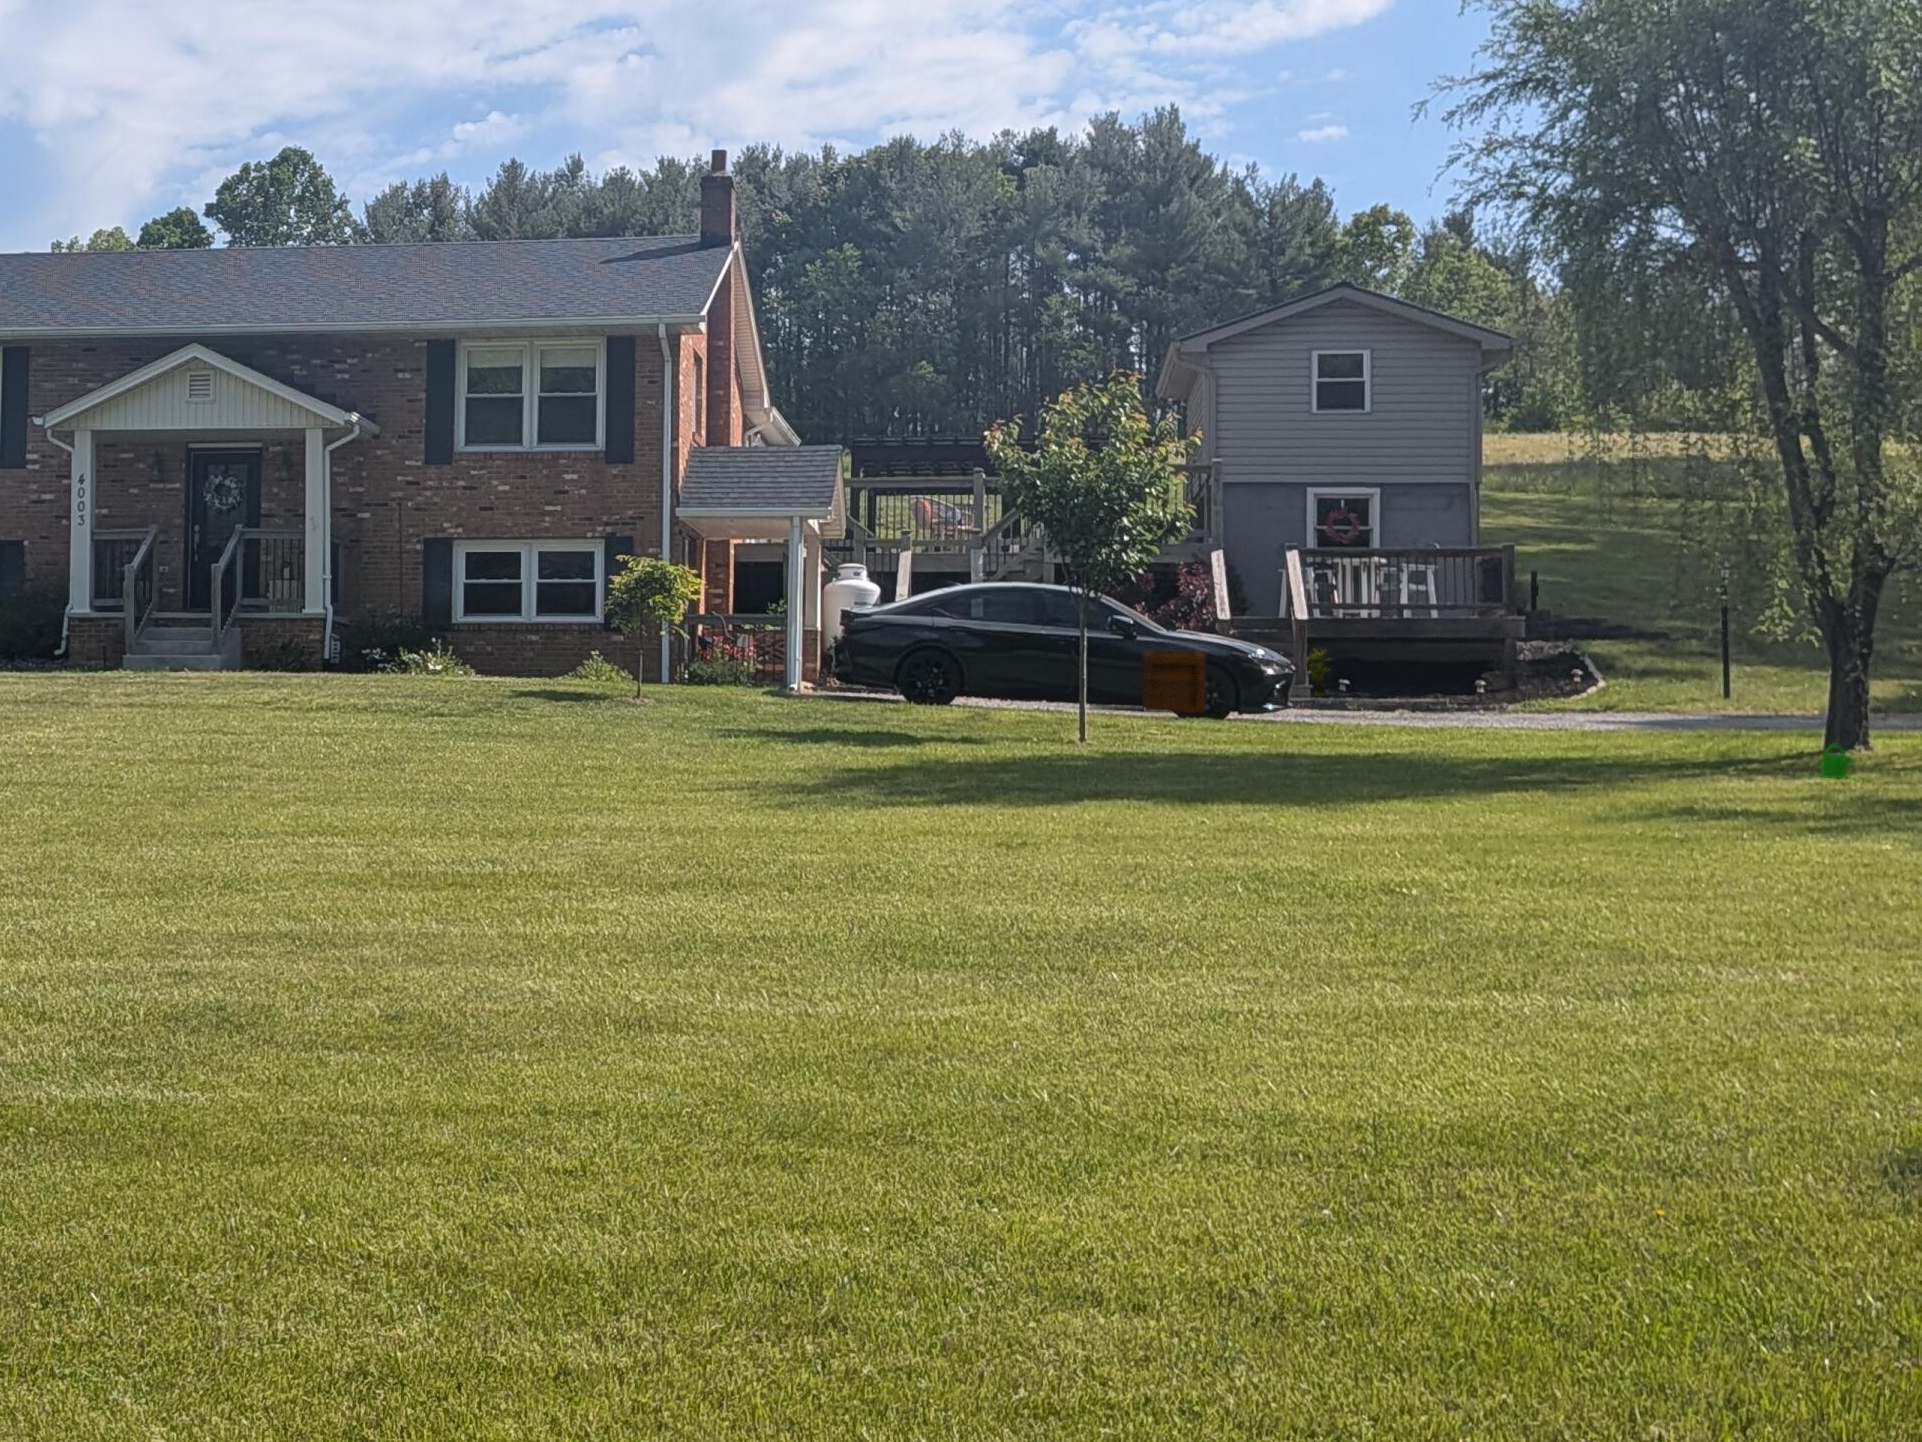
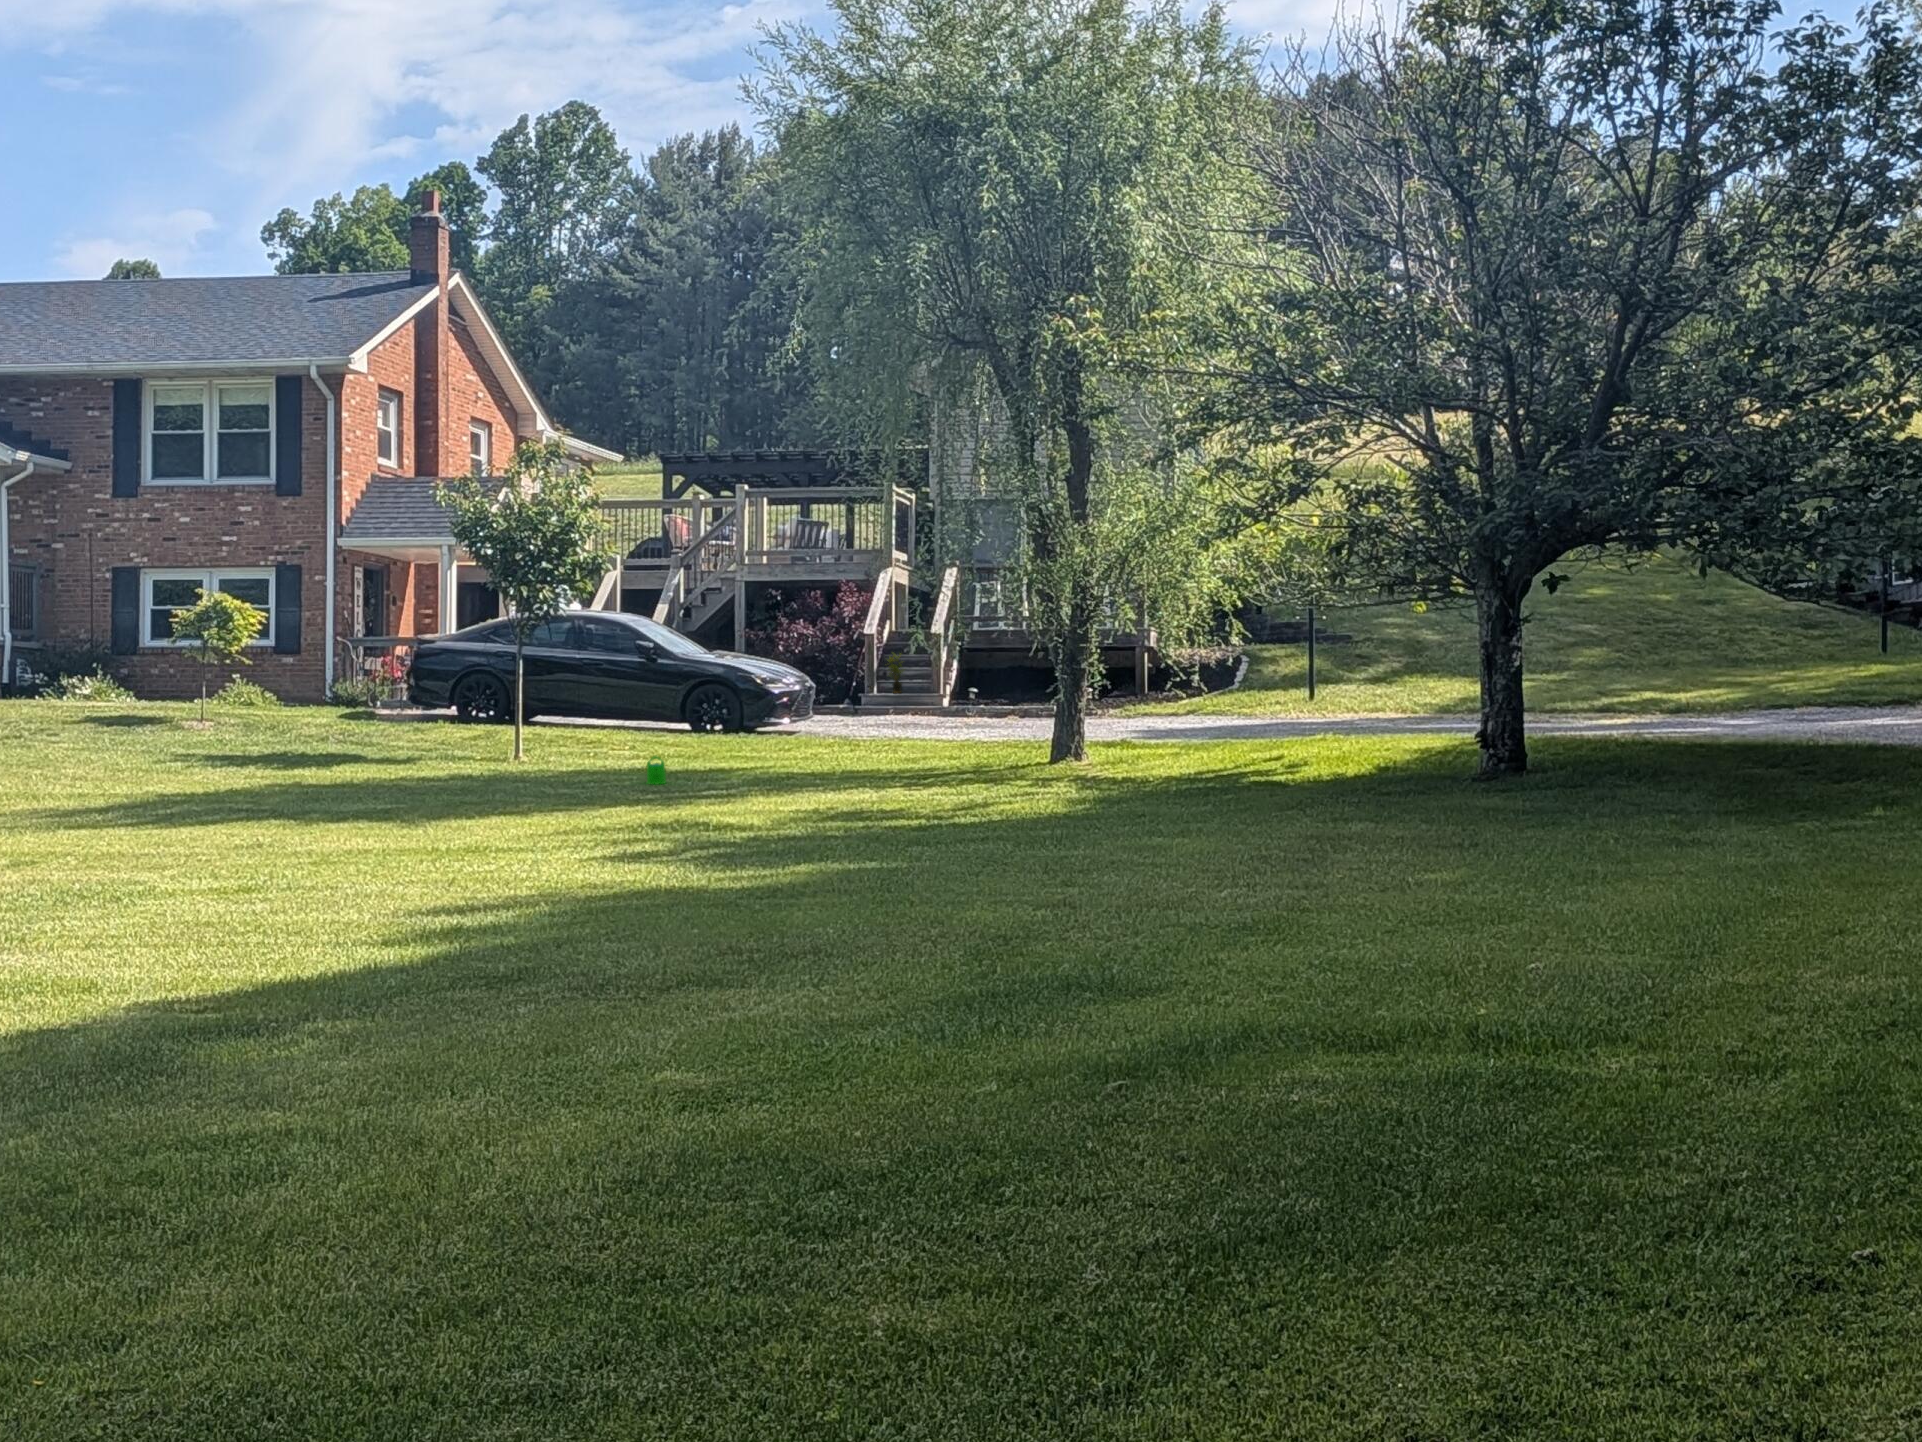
wooden crate: present [1143,650,1206,714] -> none [625,664,689,719]
watering can: present [1820,744,1854,778] -> present [647,756,666,784]

